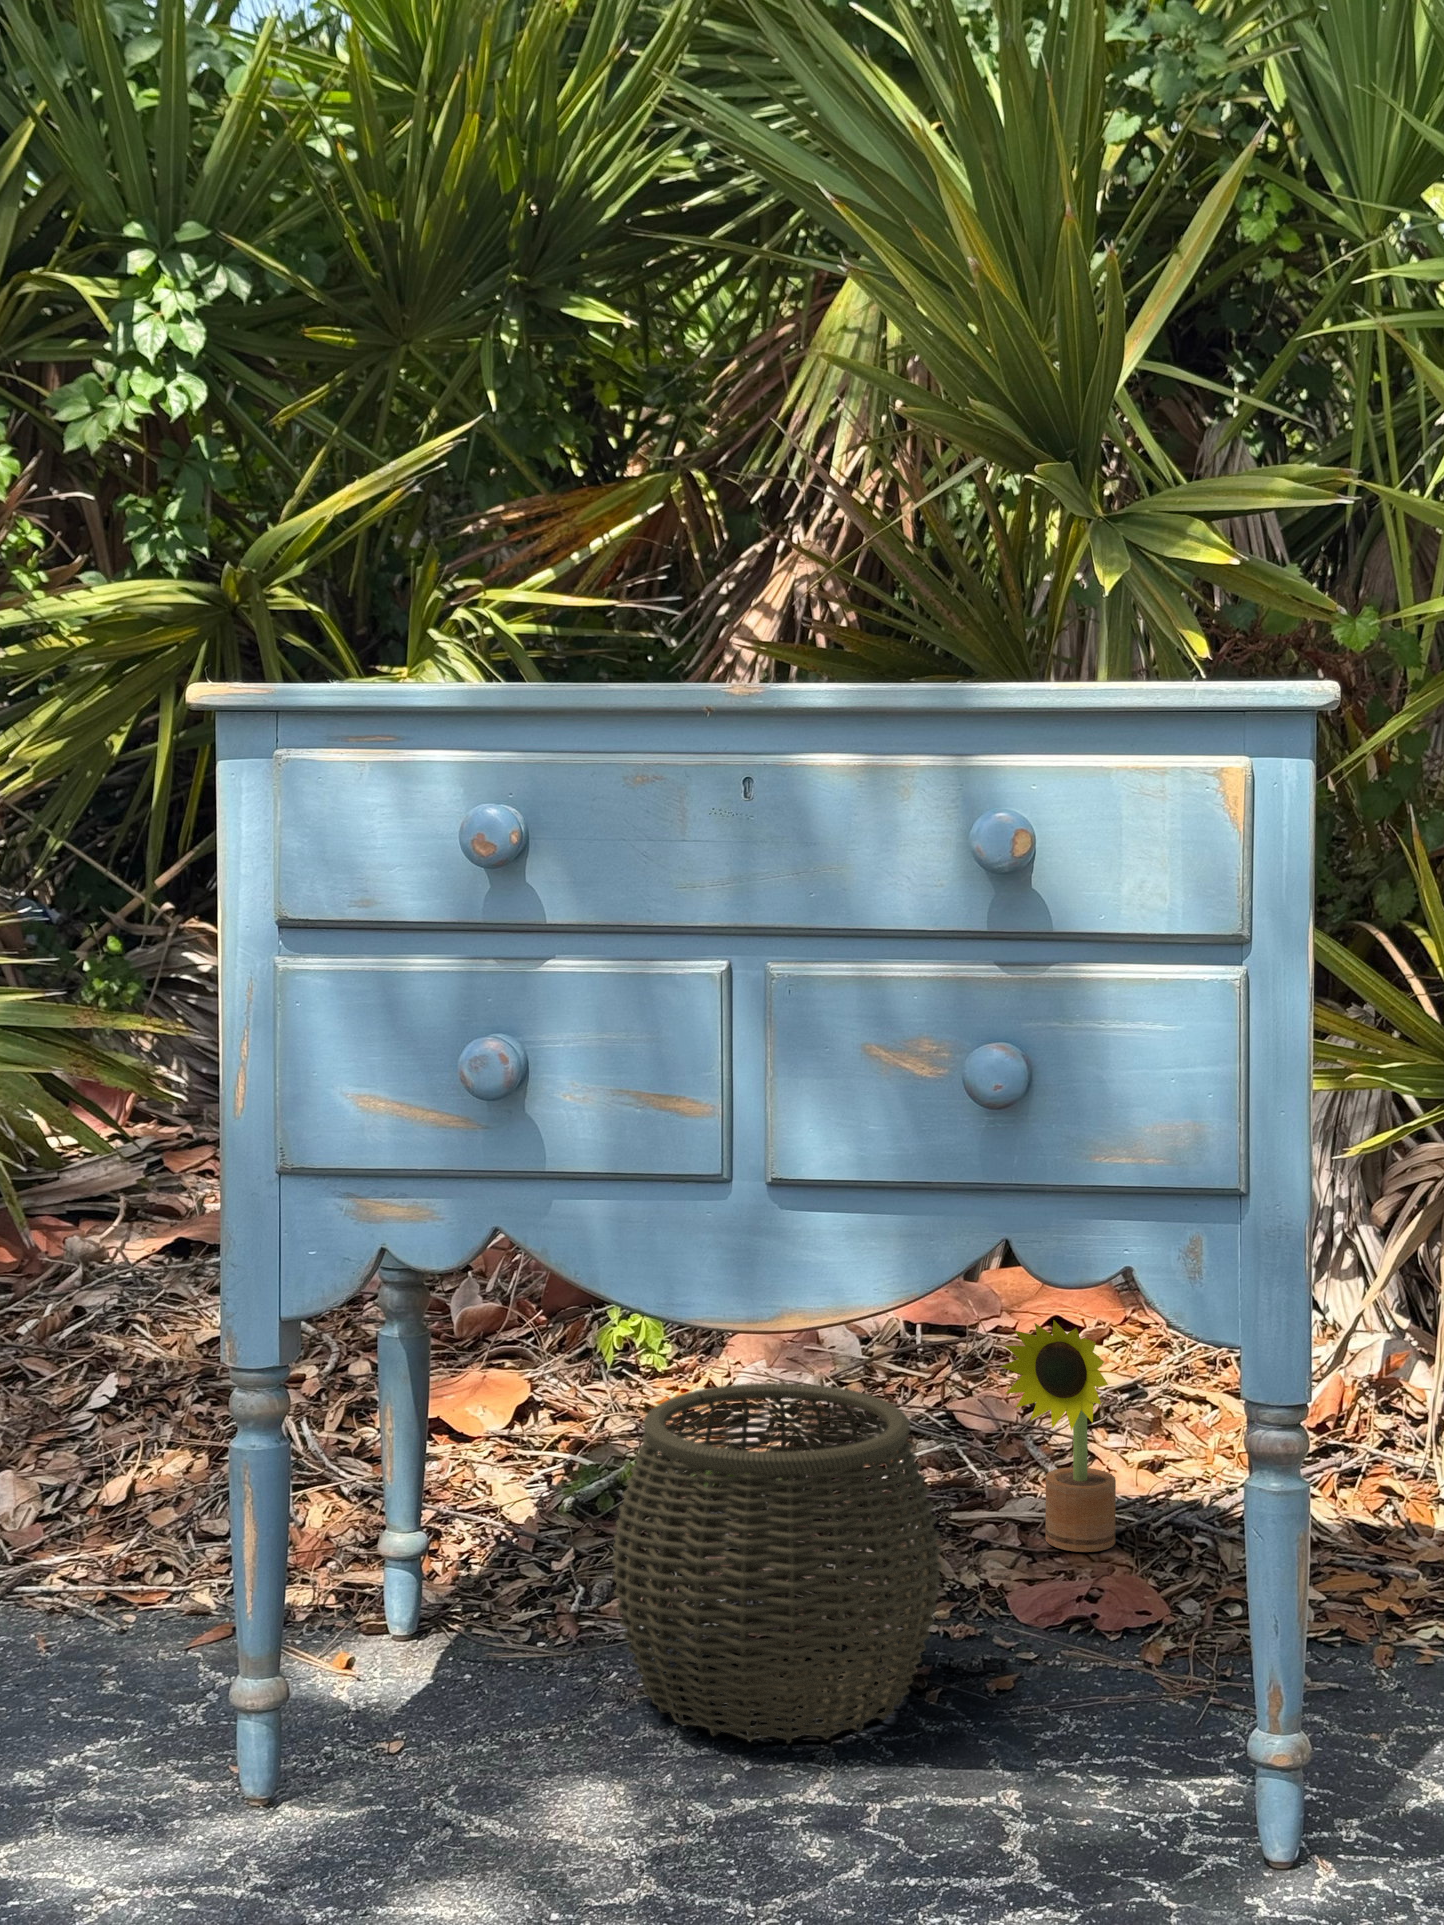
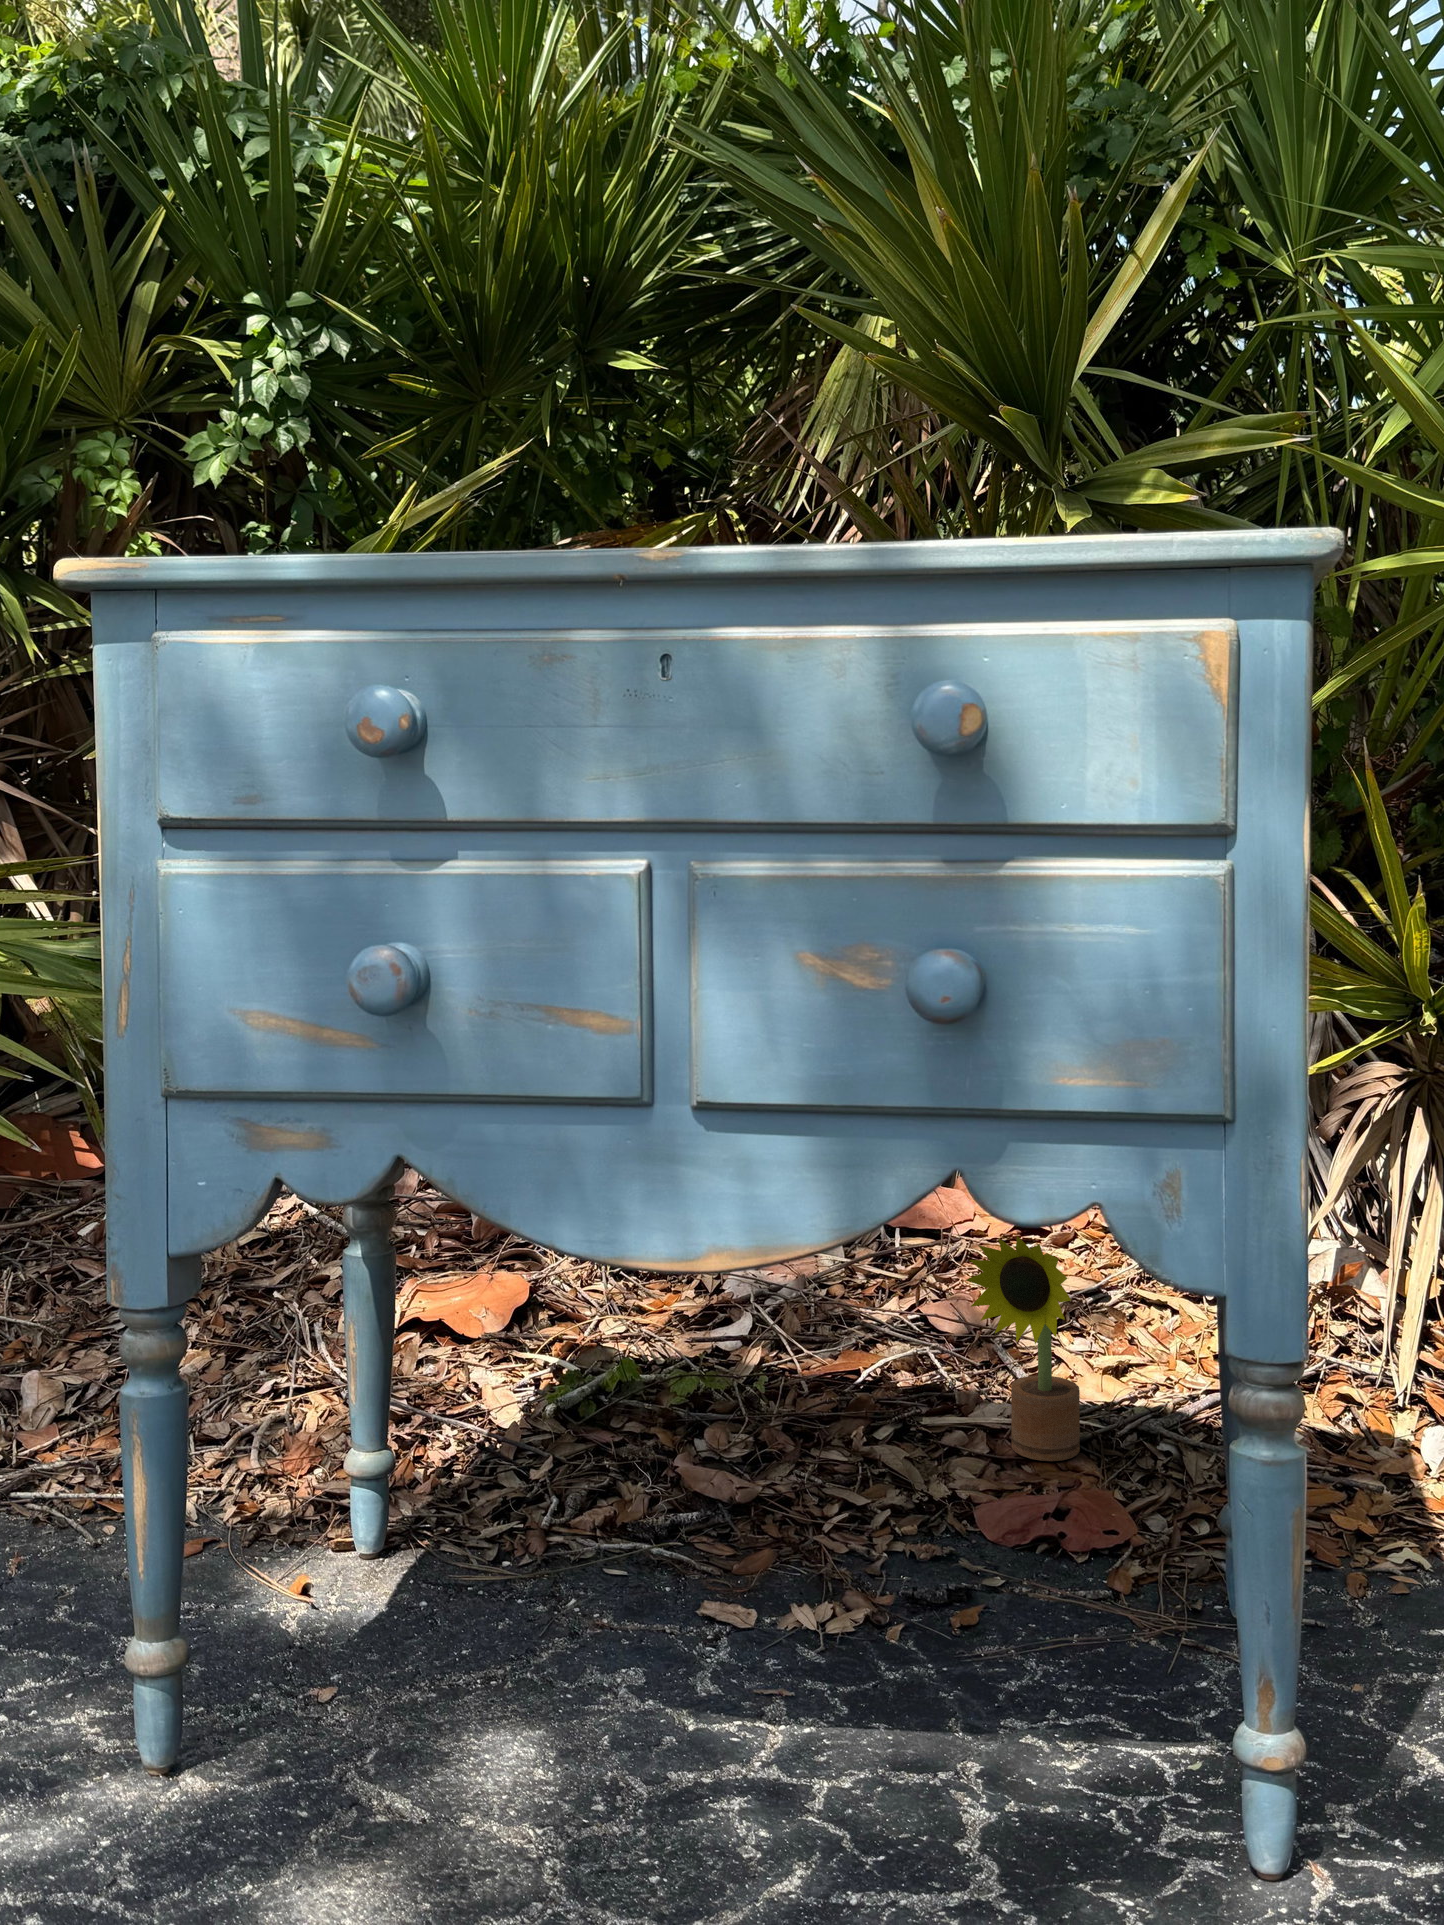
woven basket: present [612,1383,942,1743] -> none [560,1306,899,1696]

